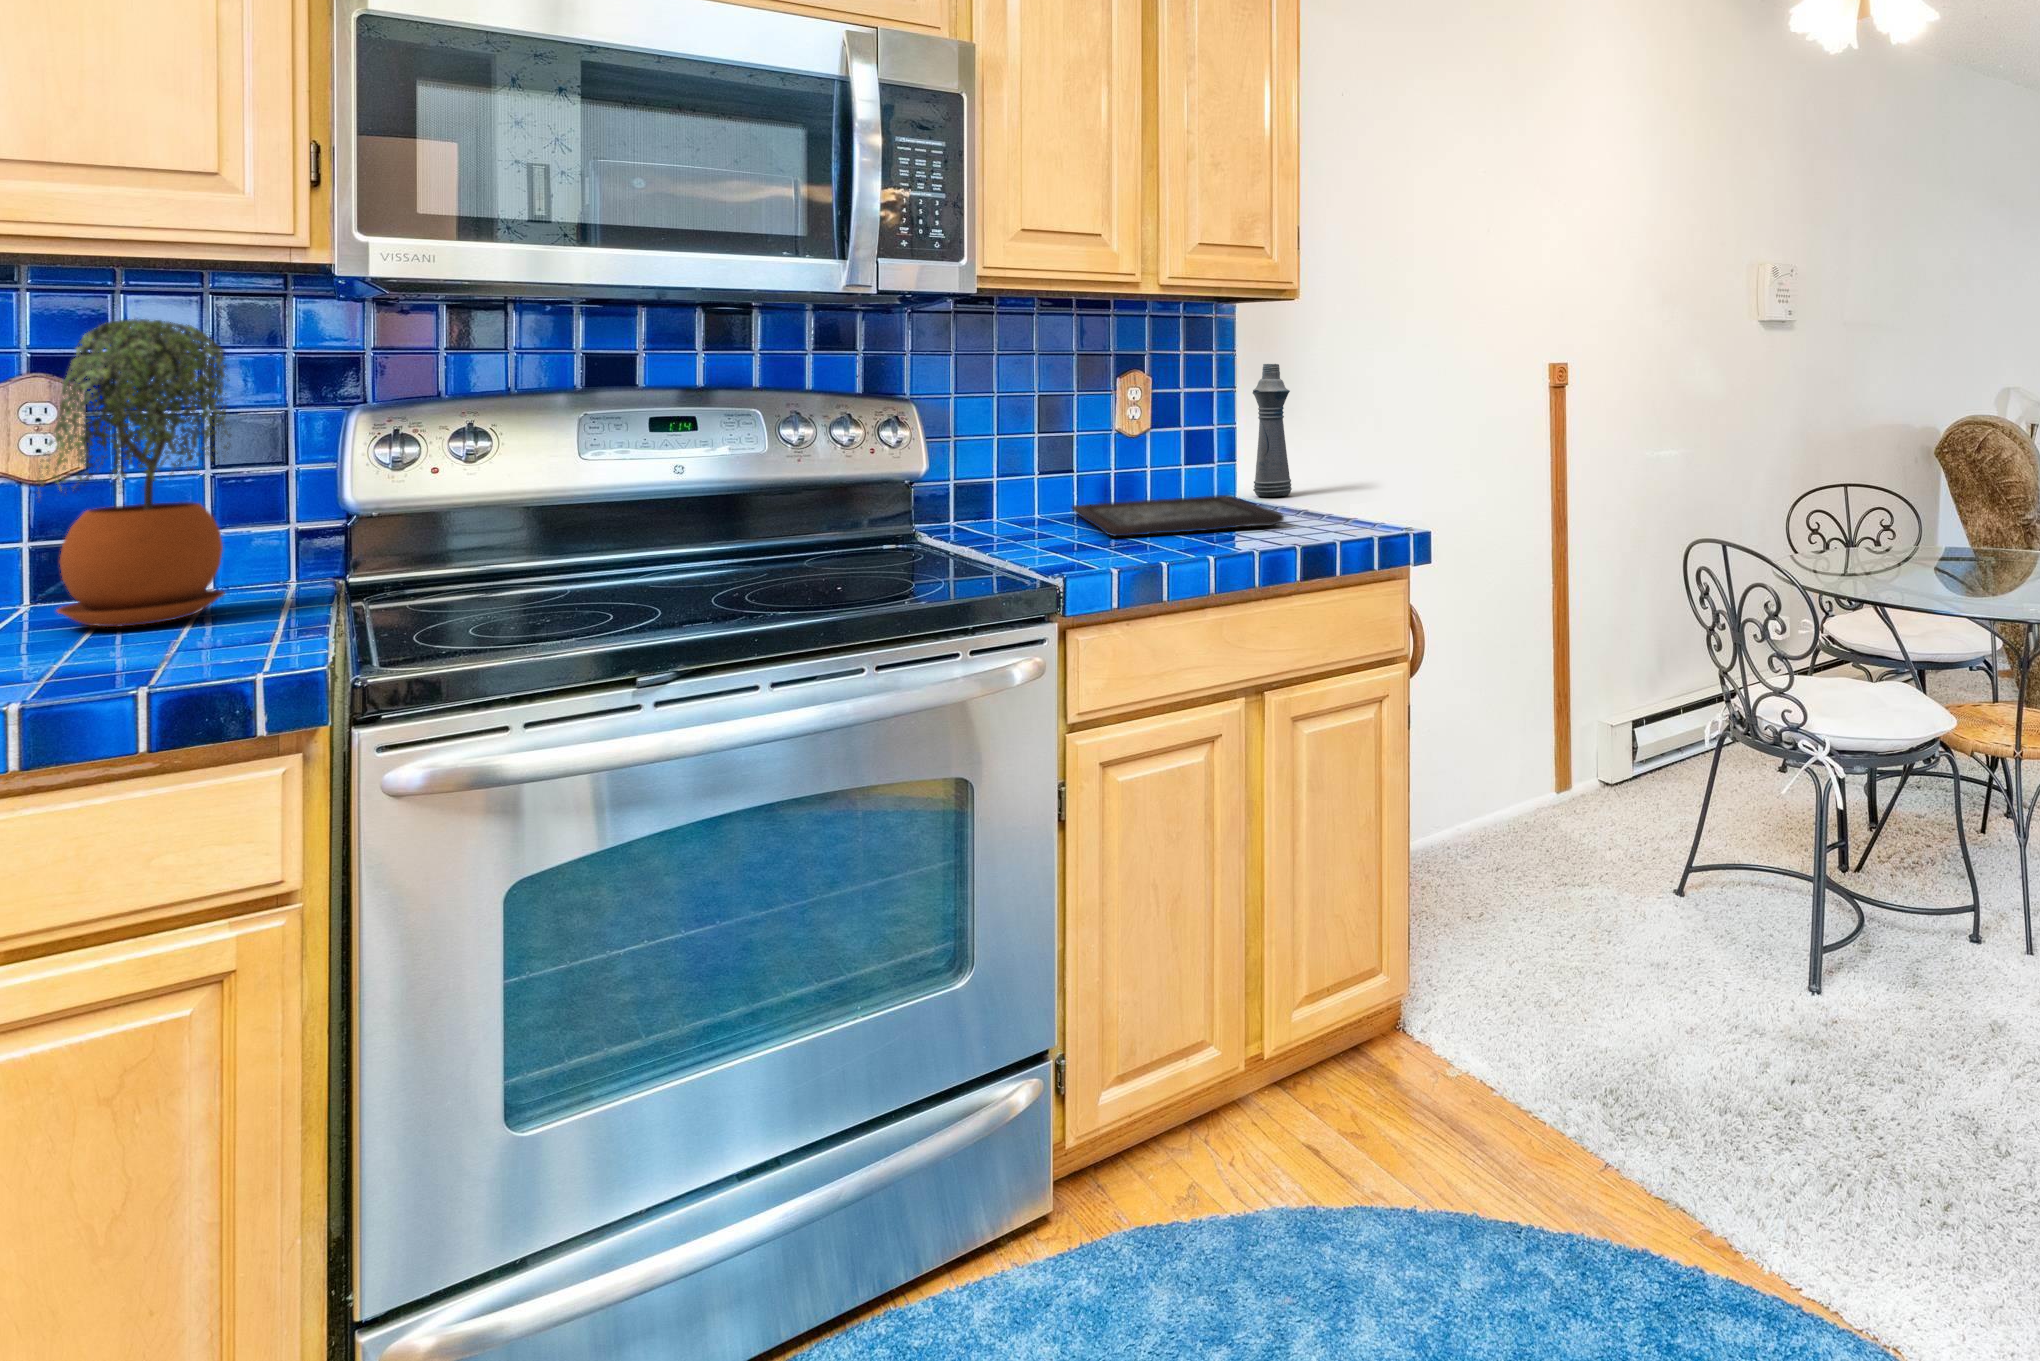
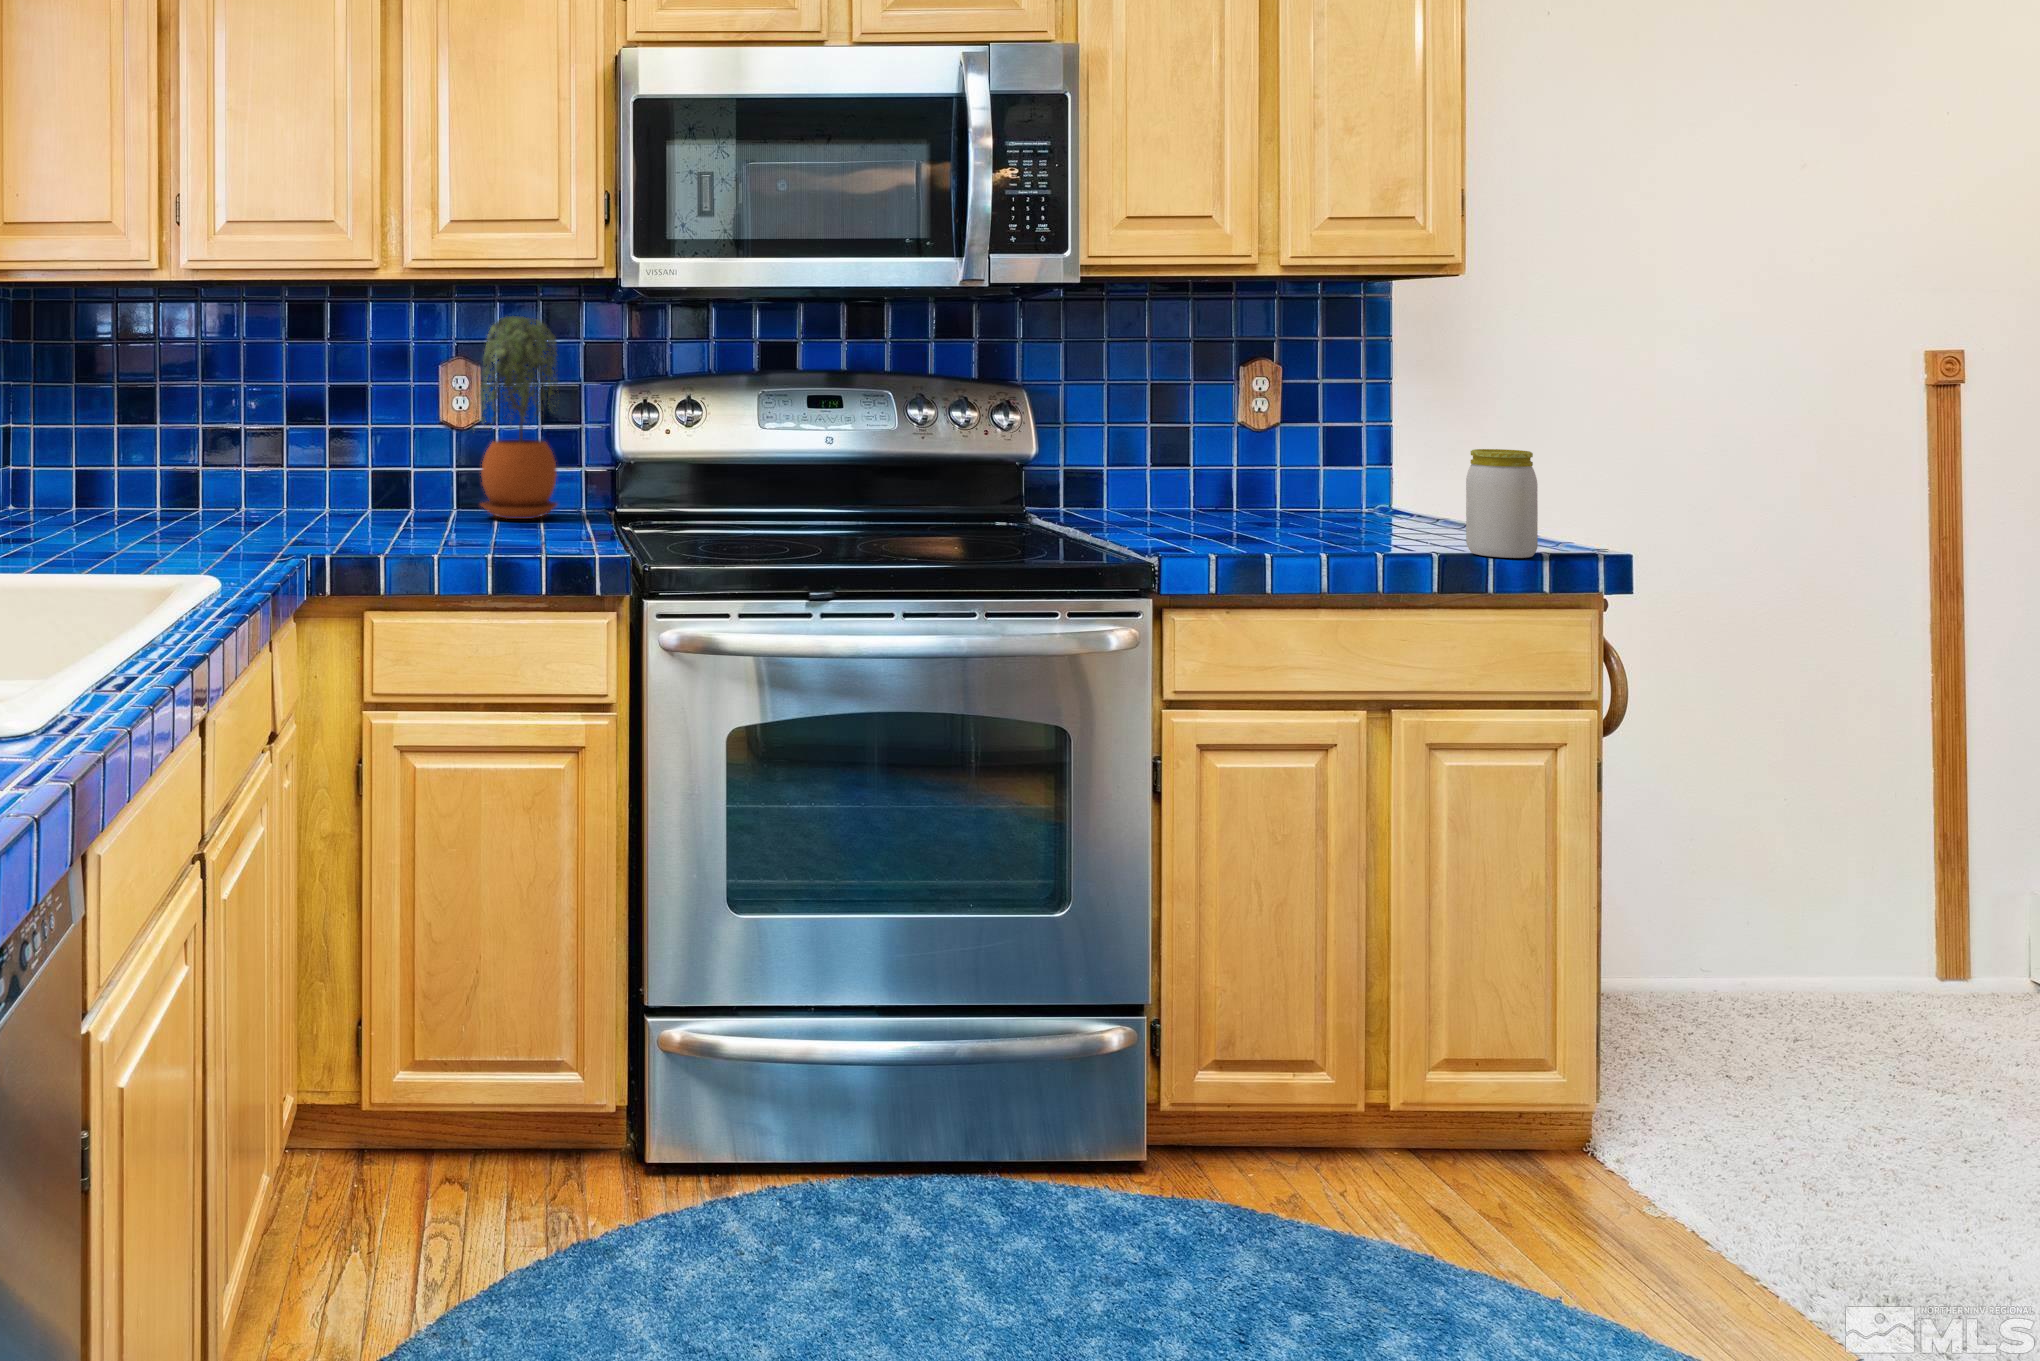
bottle: present [1253,364,1292,497] -> none [1416,355,1469,512]
jar: none [1314,444,1366,538] -> present [1466,449,1538,558]
tray: present [1072,495,1284,536] -> none [1188,501,1434,538]

